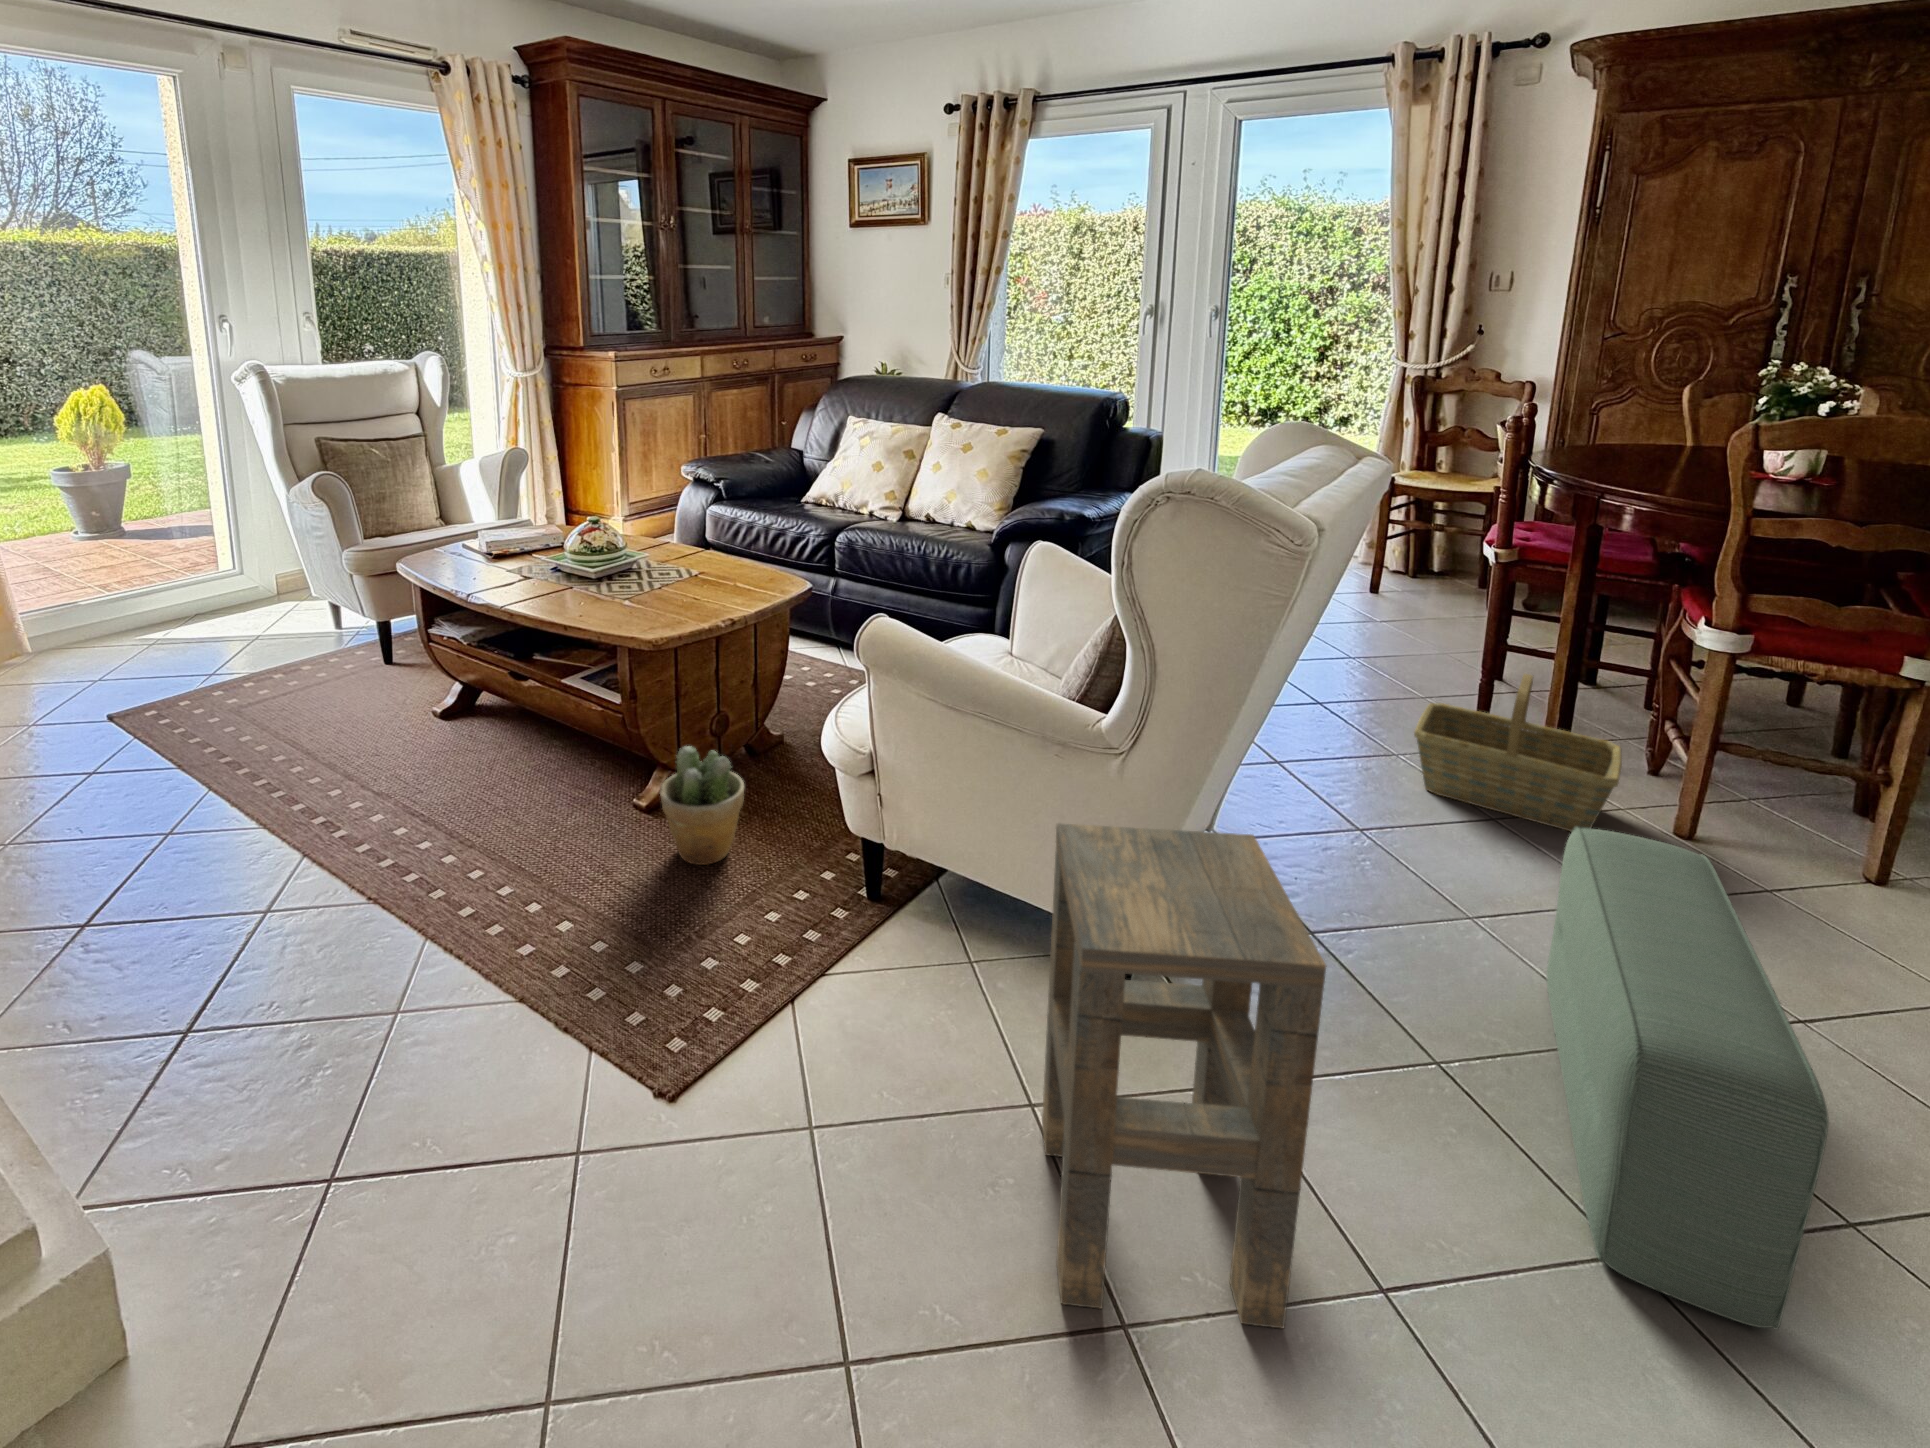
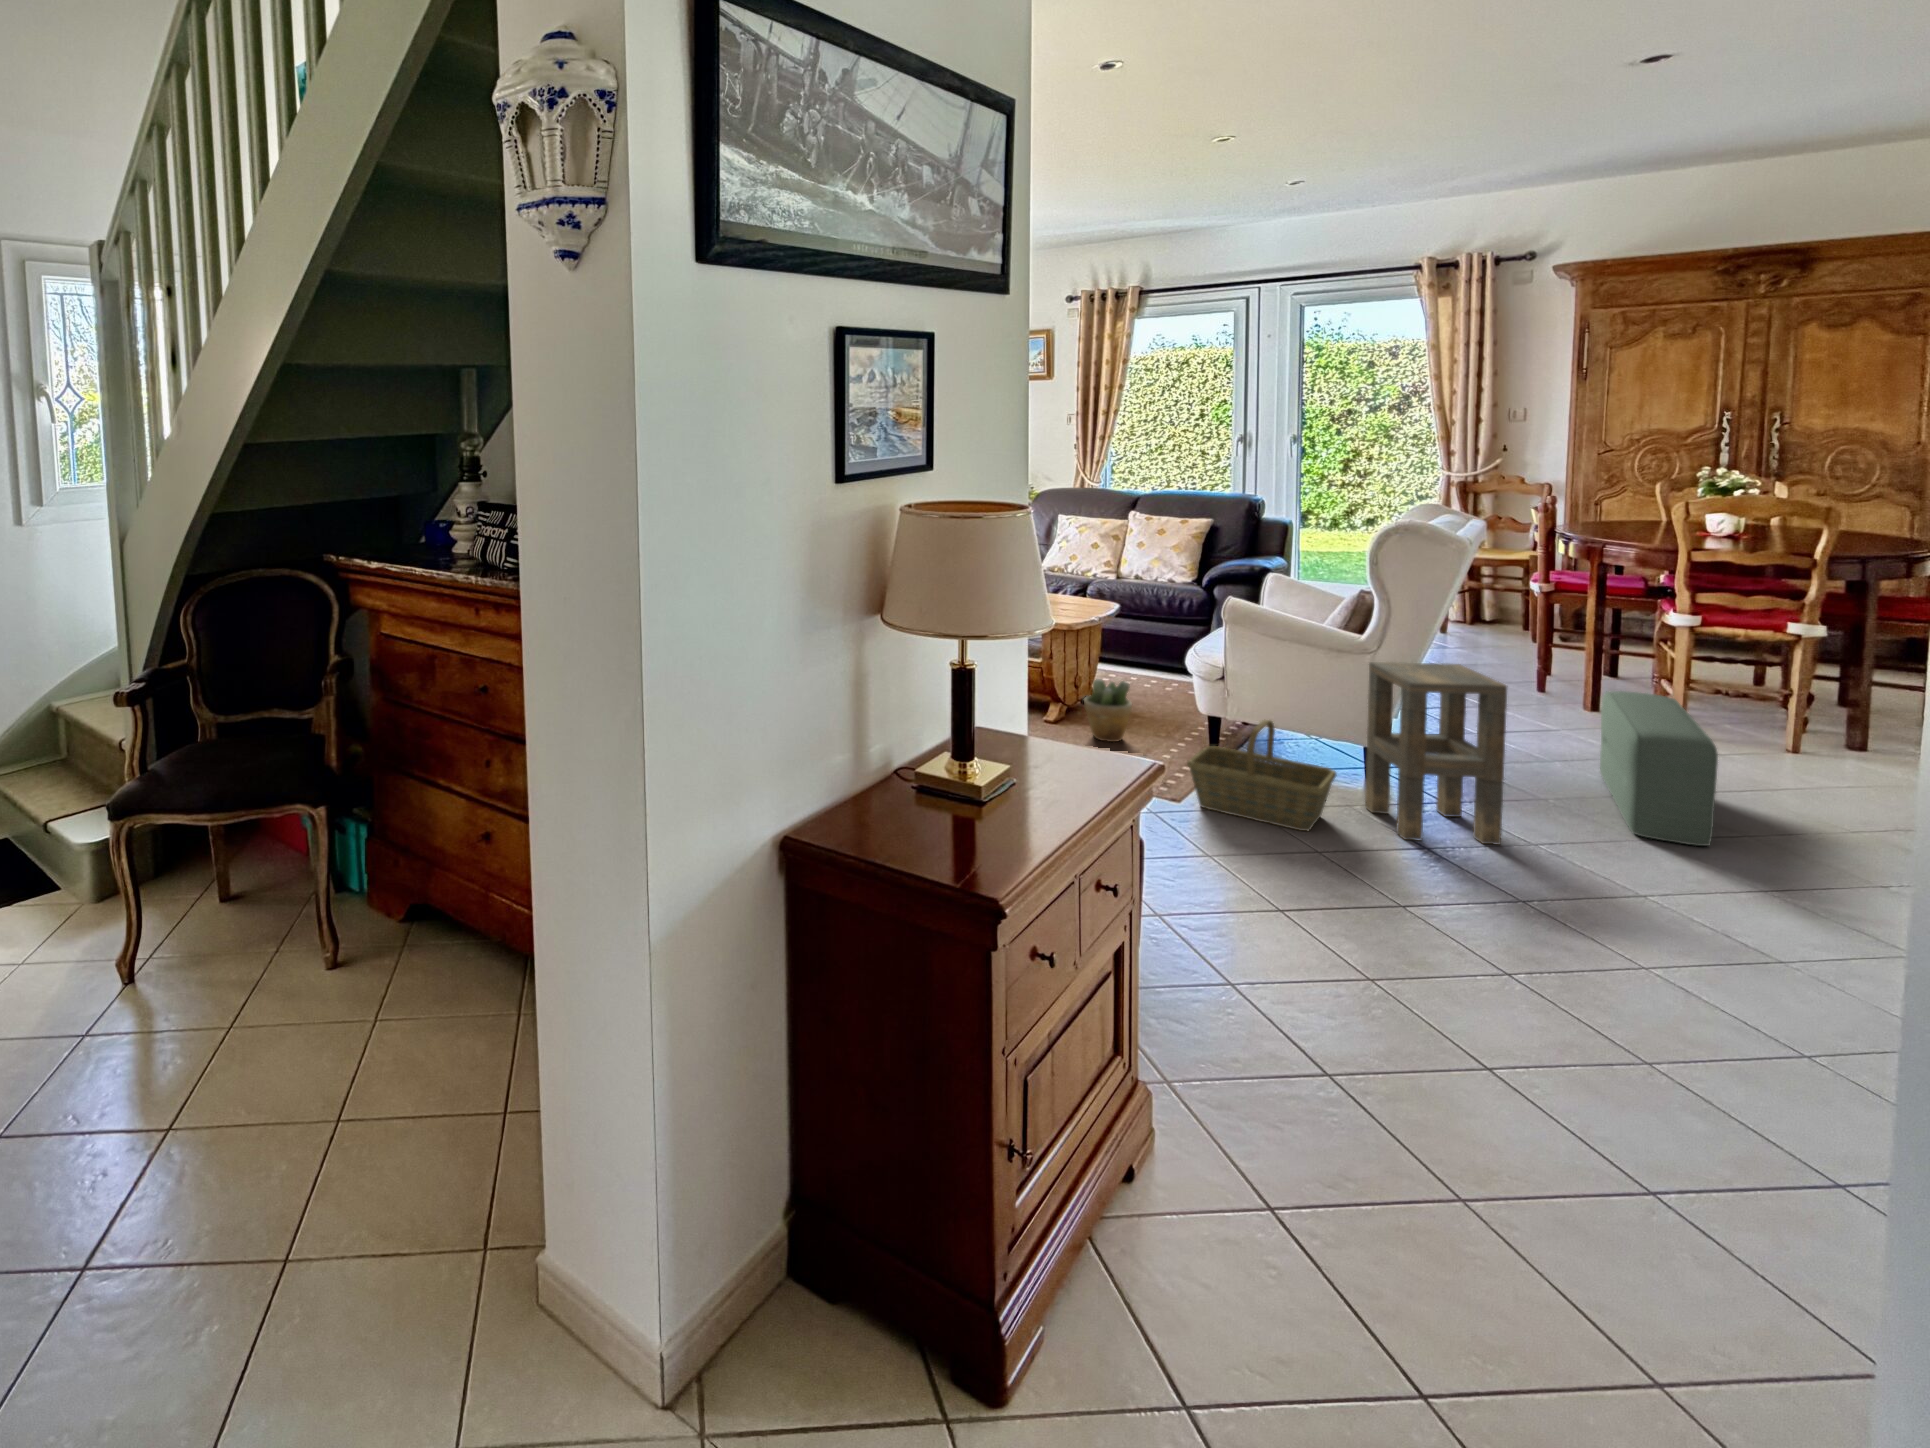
basket: present [1414,674,1622,832] -> present [1187,720,1337,831]

